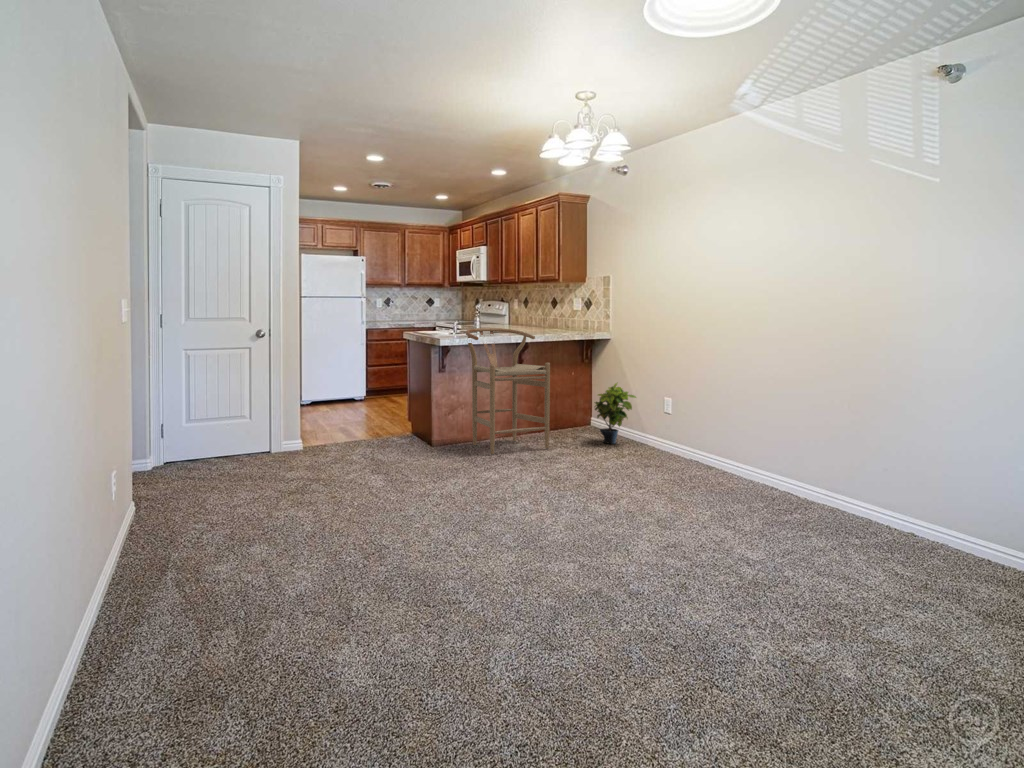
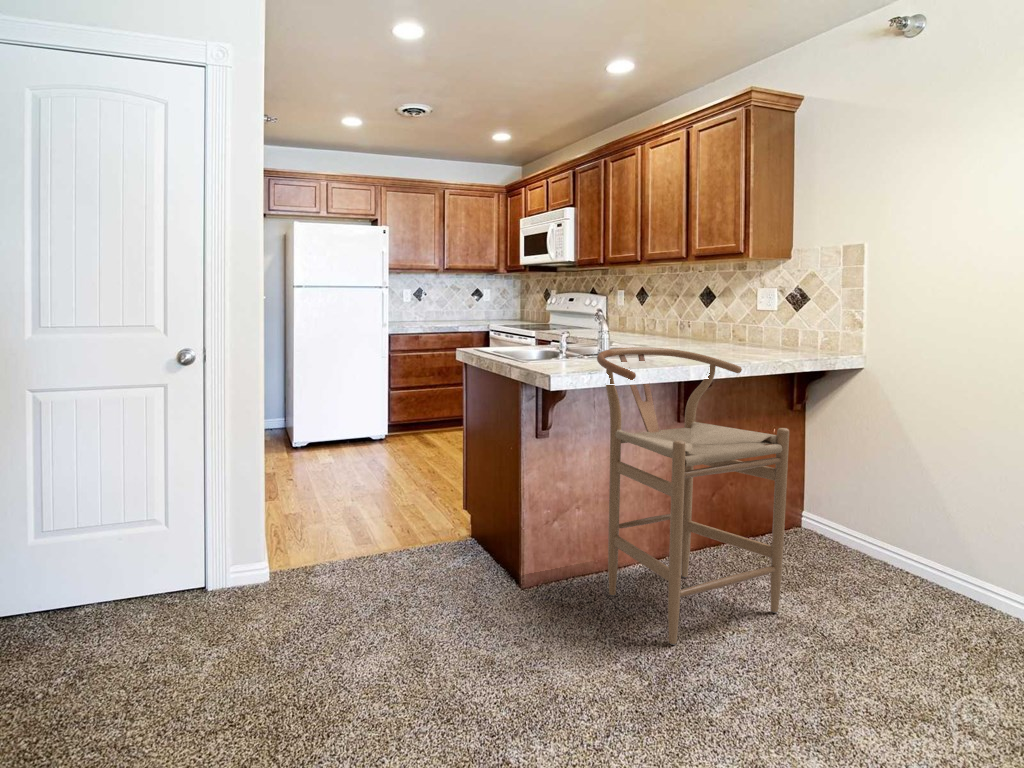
potted plant: present [595,383,636,444] -> none [847,462,954,587]

